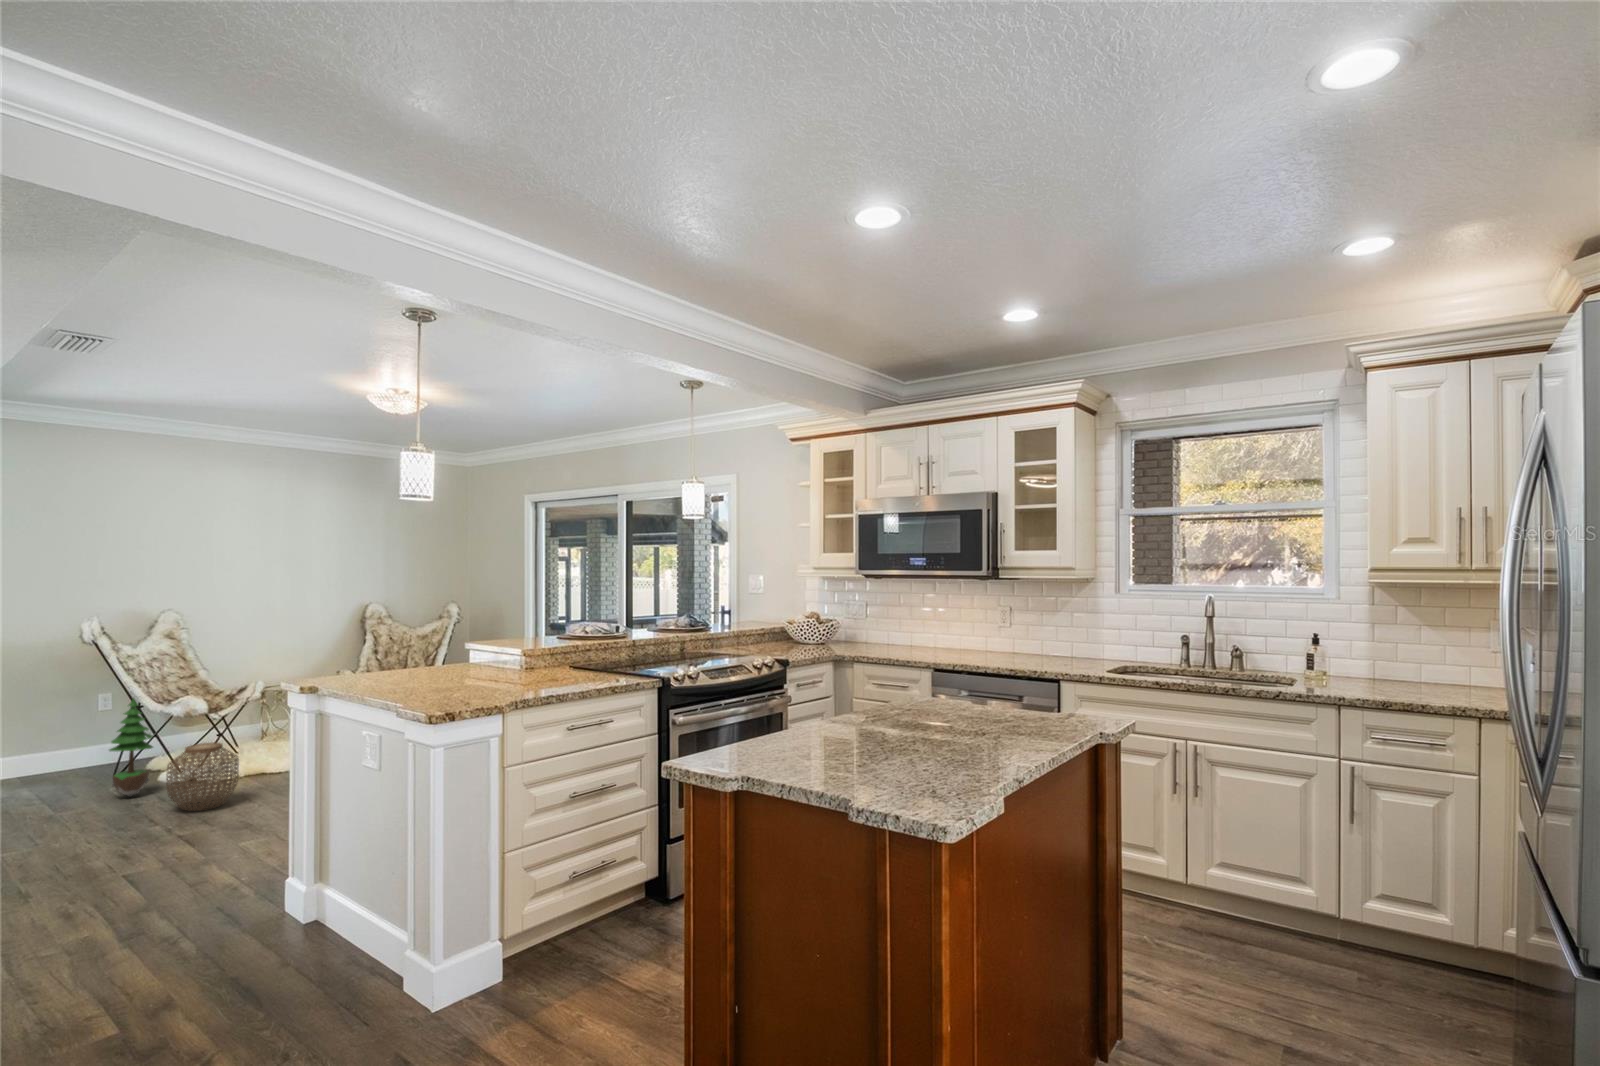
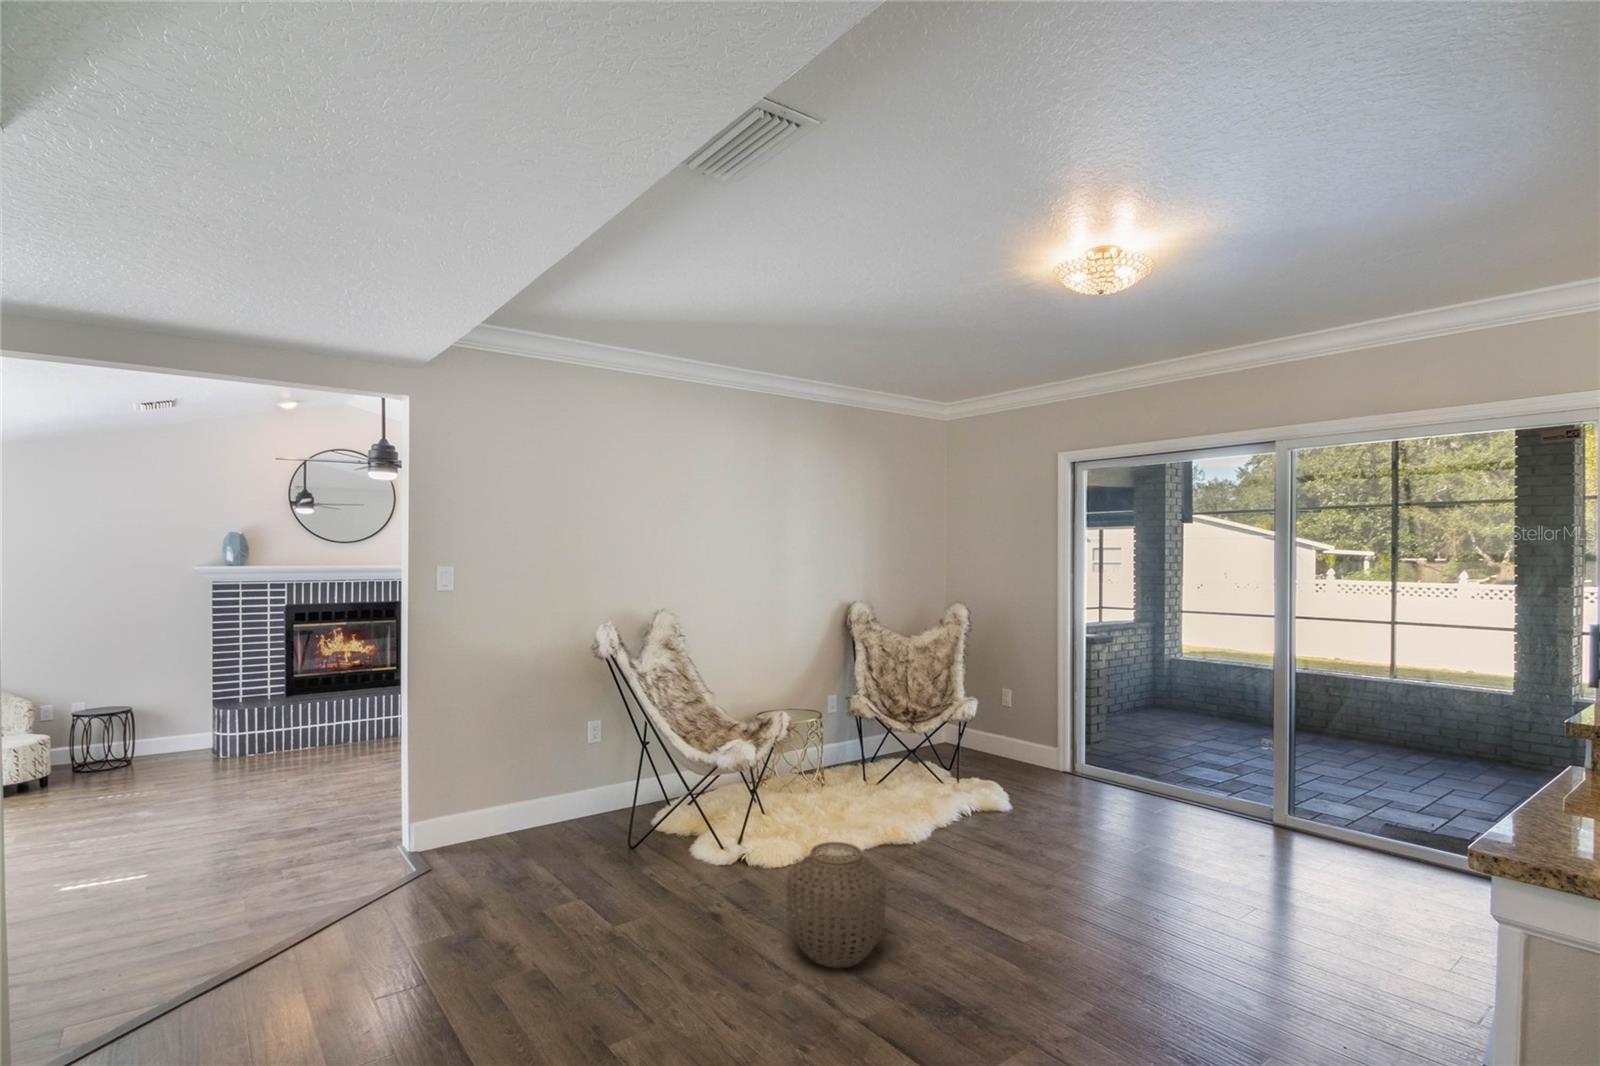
potted tree: present [110,698,153,797] -> none [669,752,725,910]

